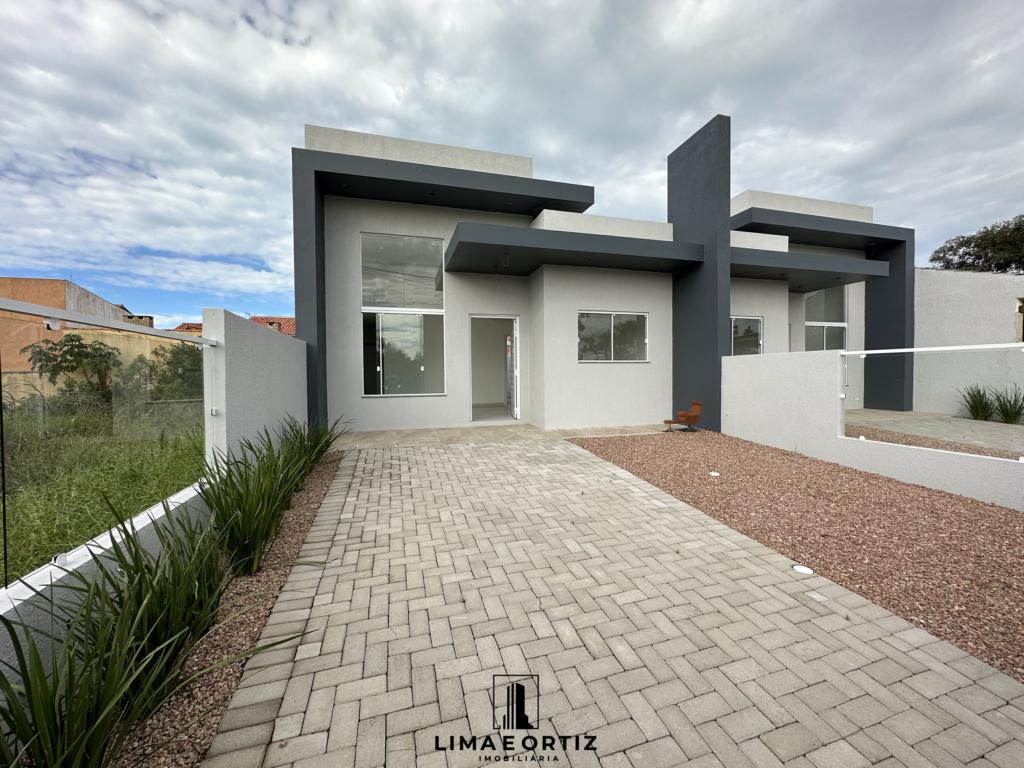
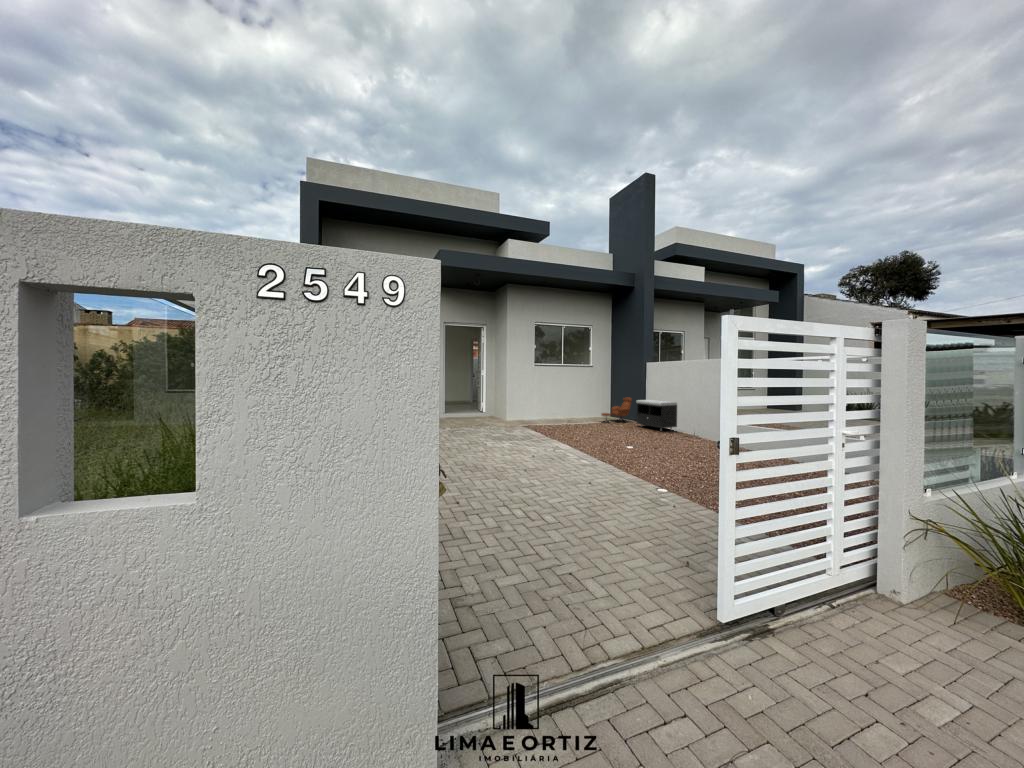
storage bench: none [707,402,760,441] -> present [636,400,677,430]

